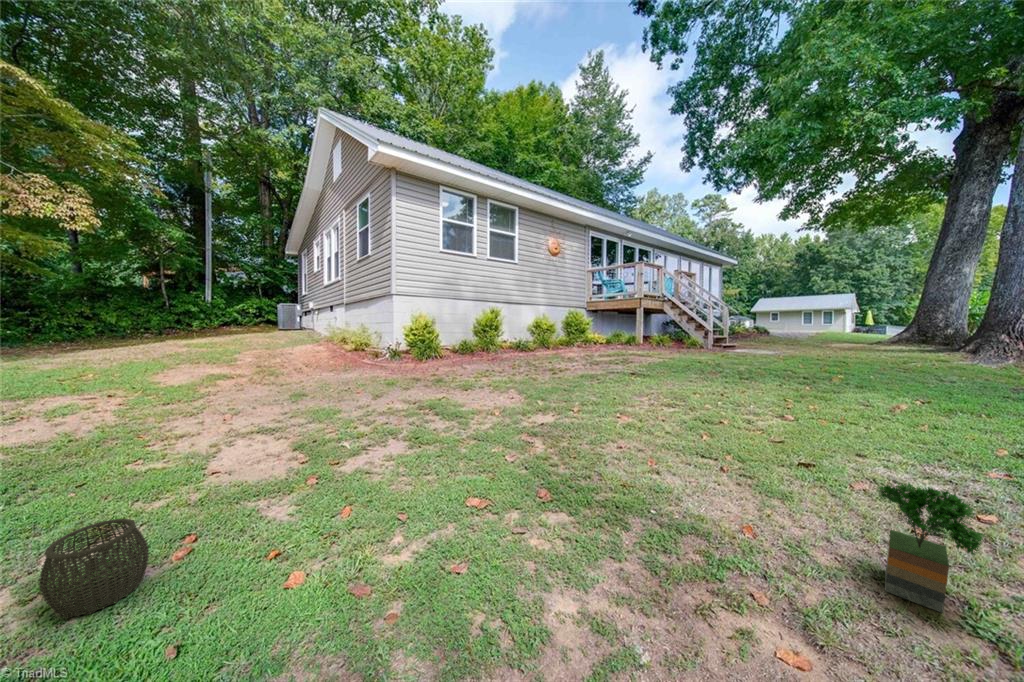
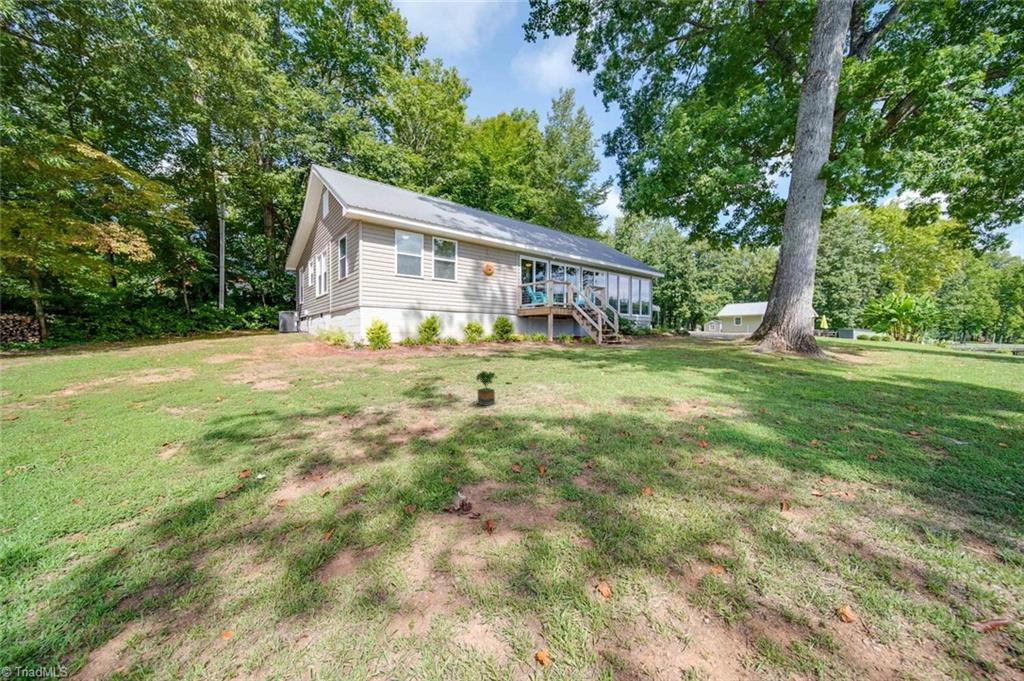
woven basket: present [39,519,149,618] -> none [225,385,253,408]

